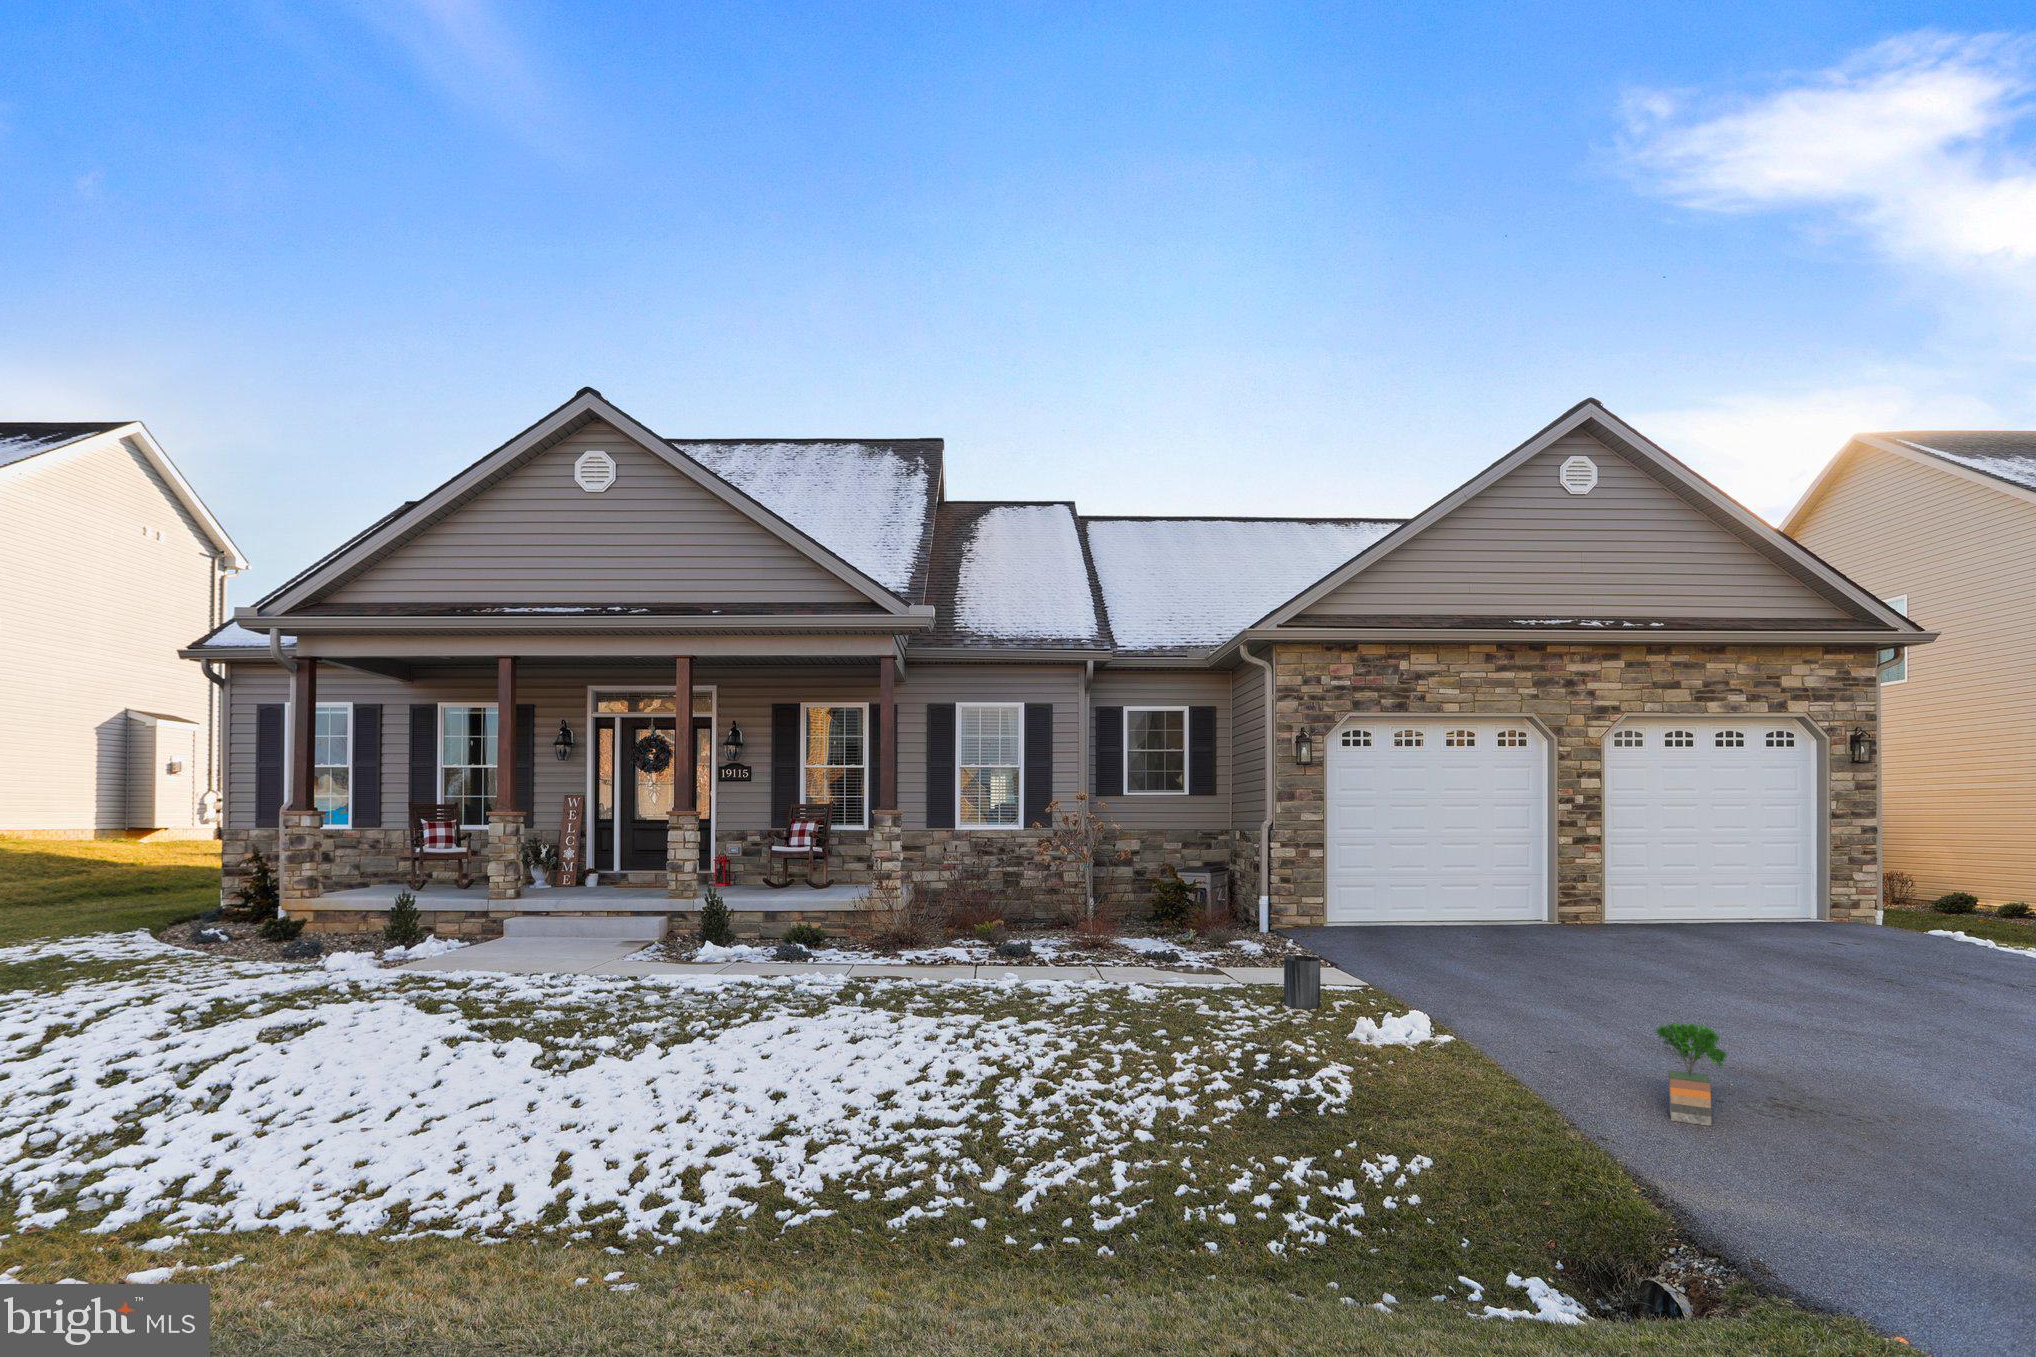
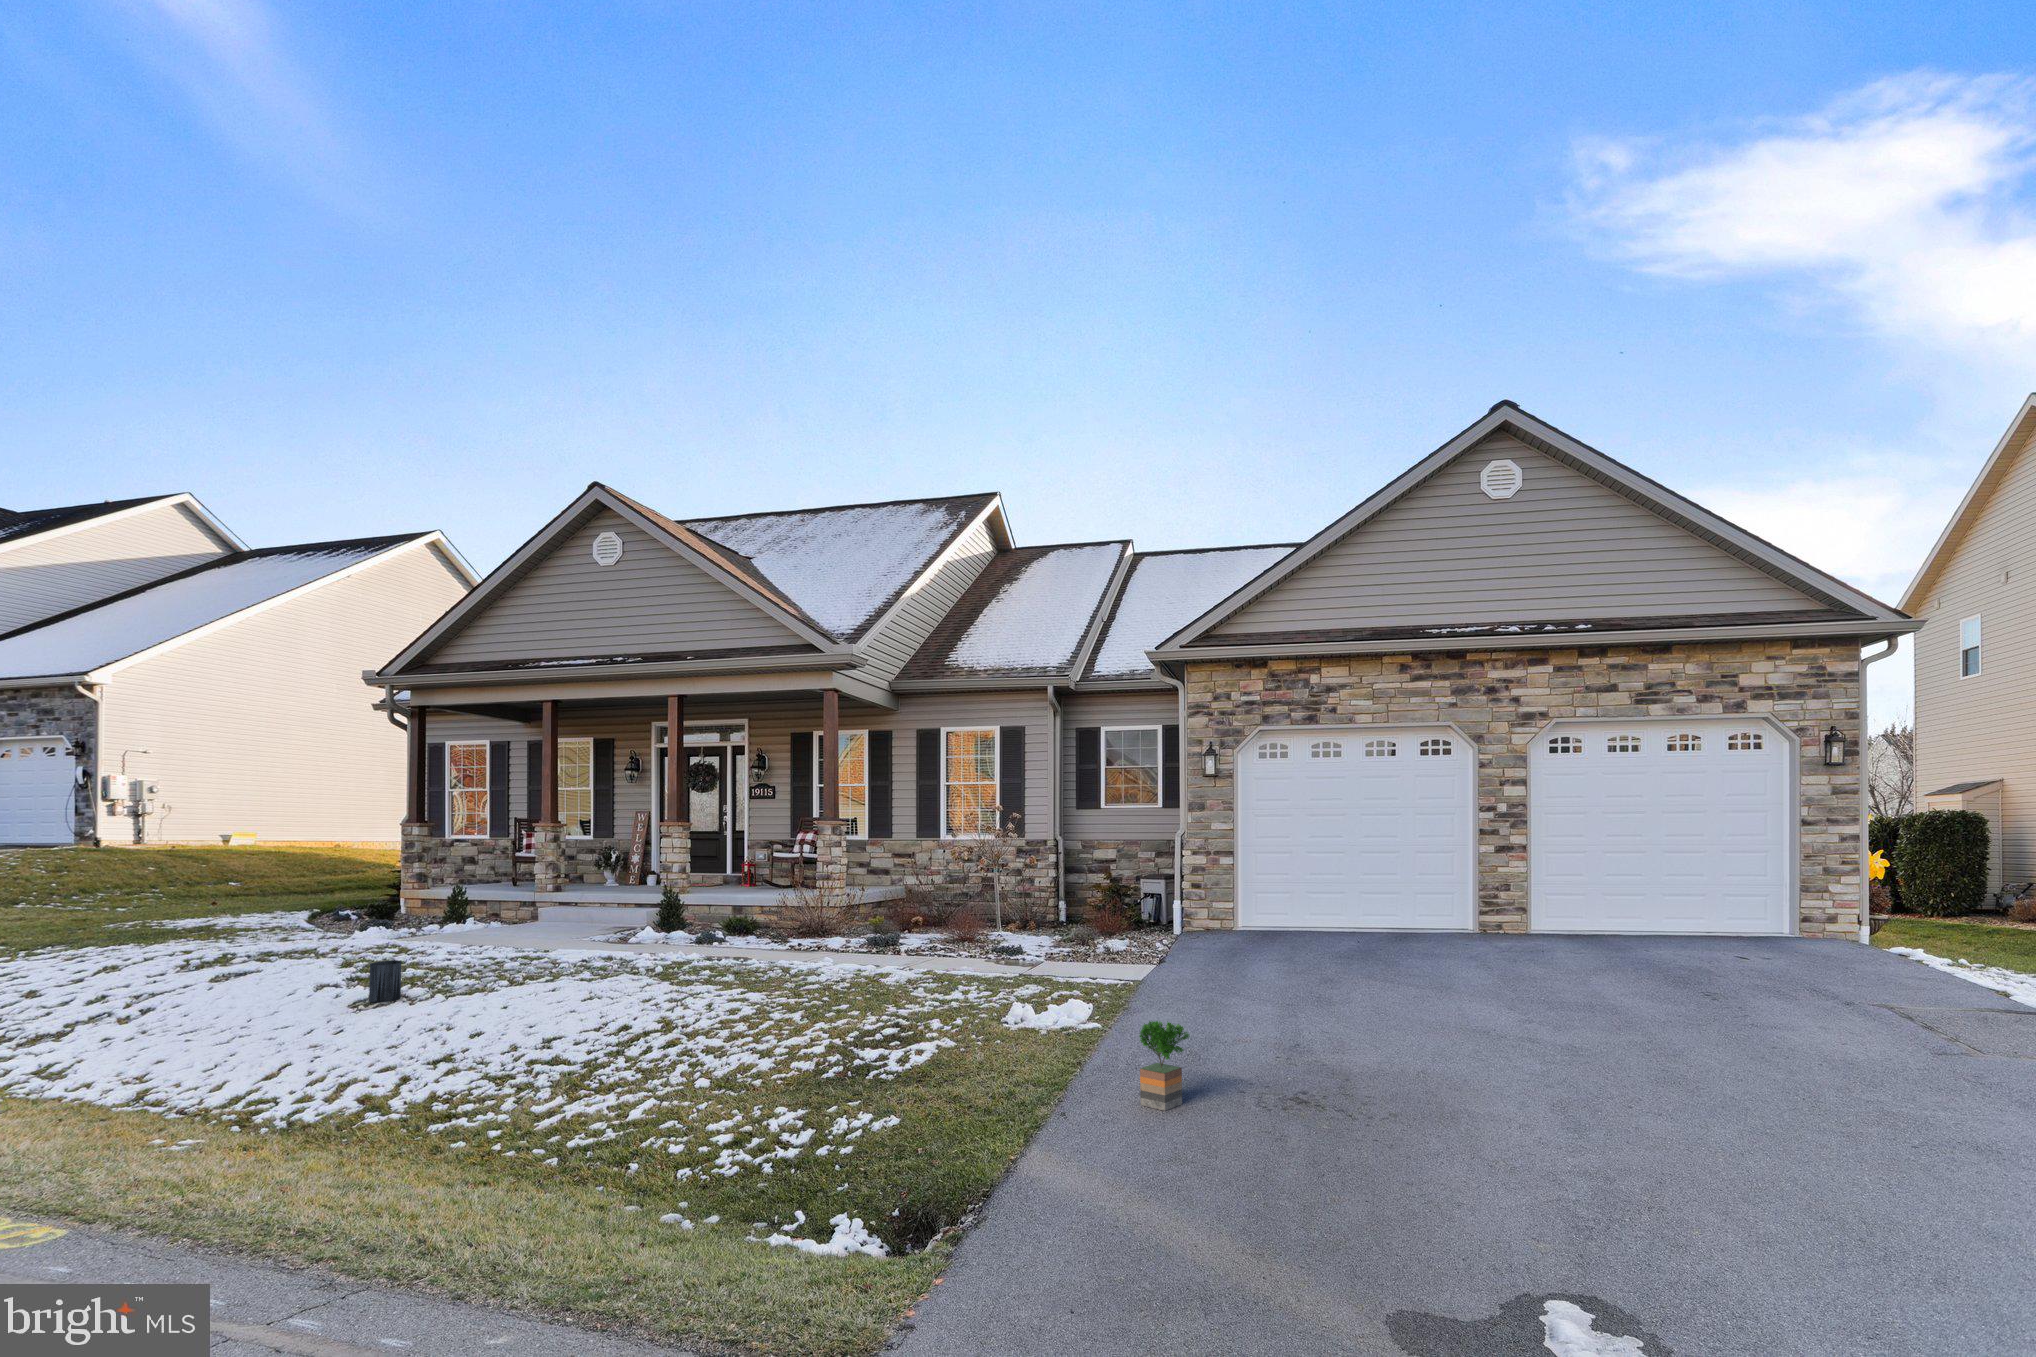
trash can: present [1284,955,1321,1009] -> present [369,961,401,1002]

